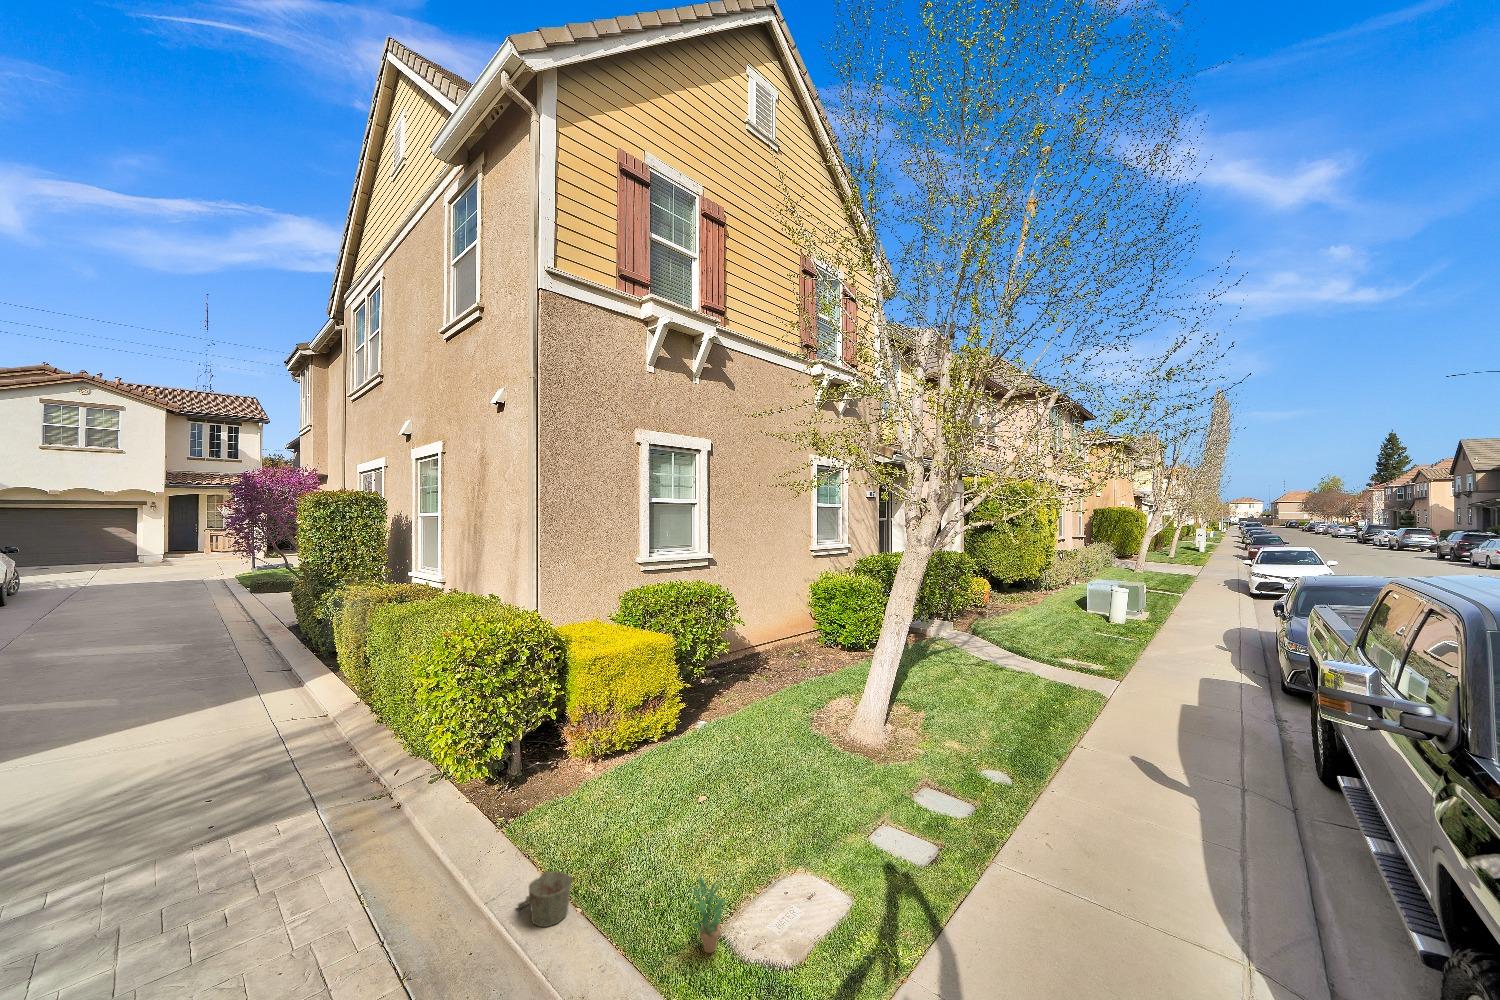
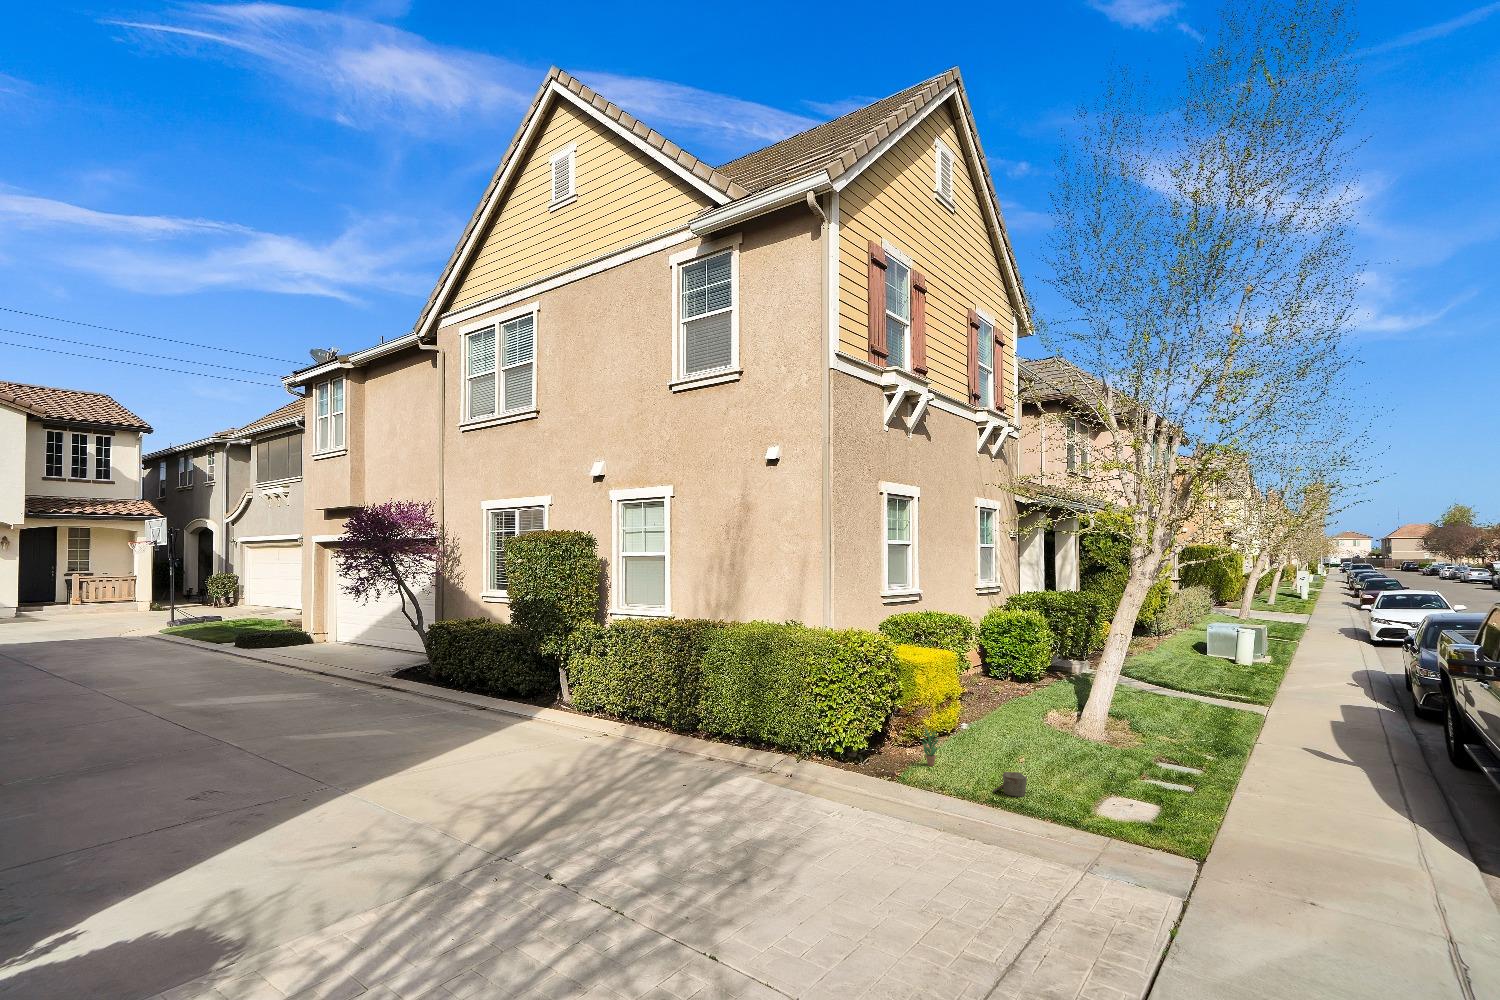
potted plant: present [691,876,726,953] -> present [922,729,939,766]

